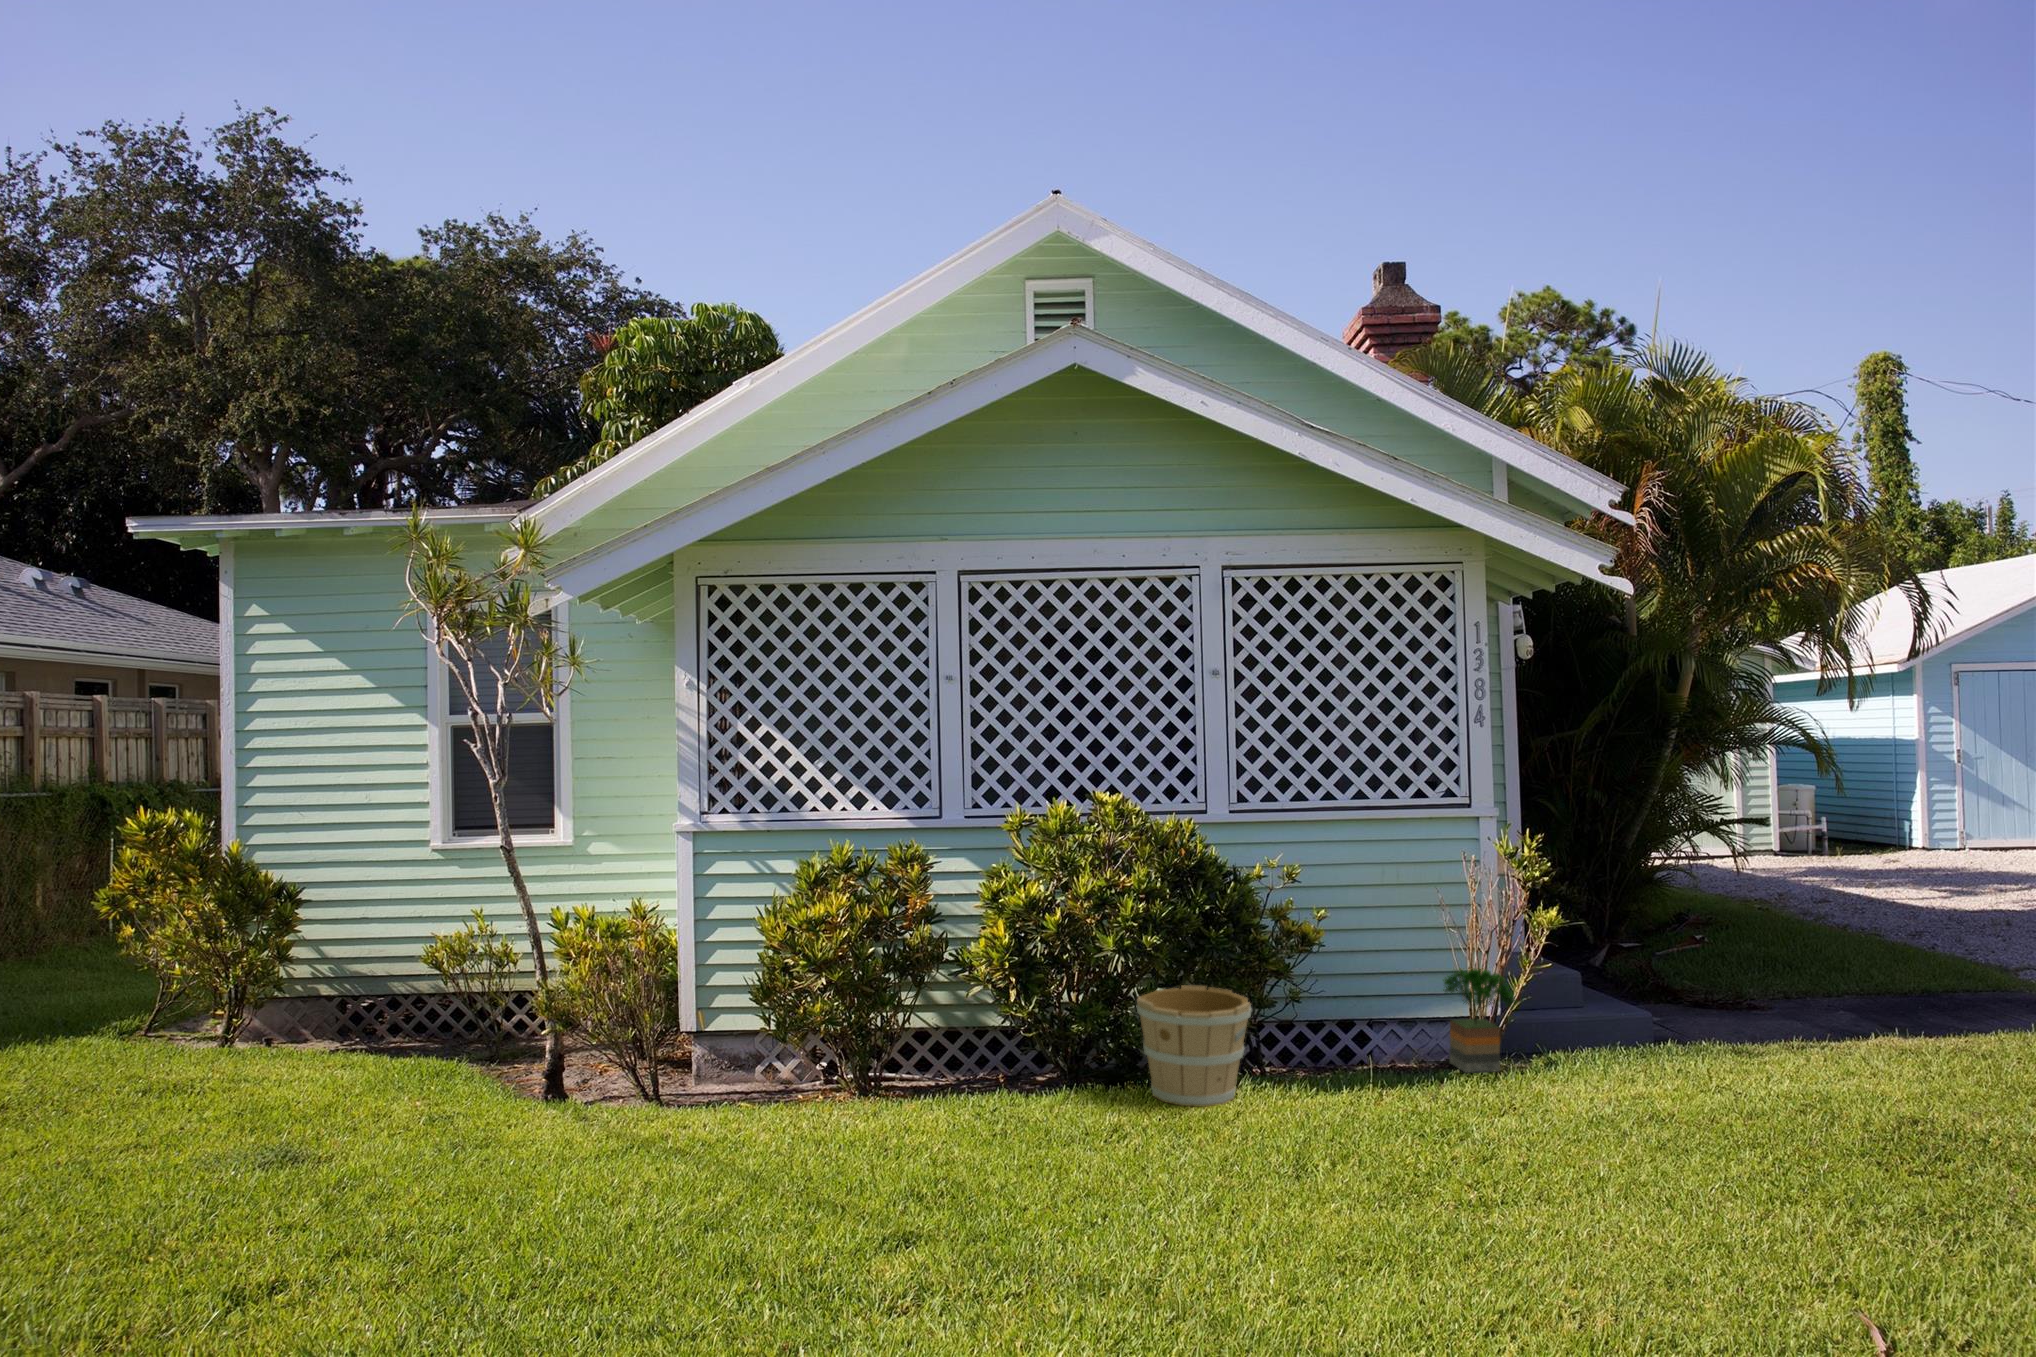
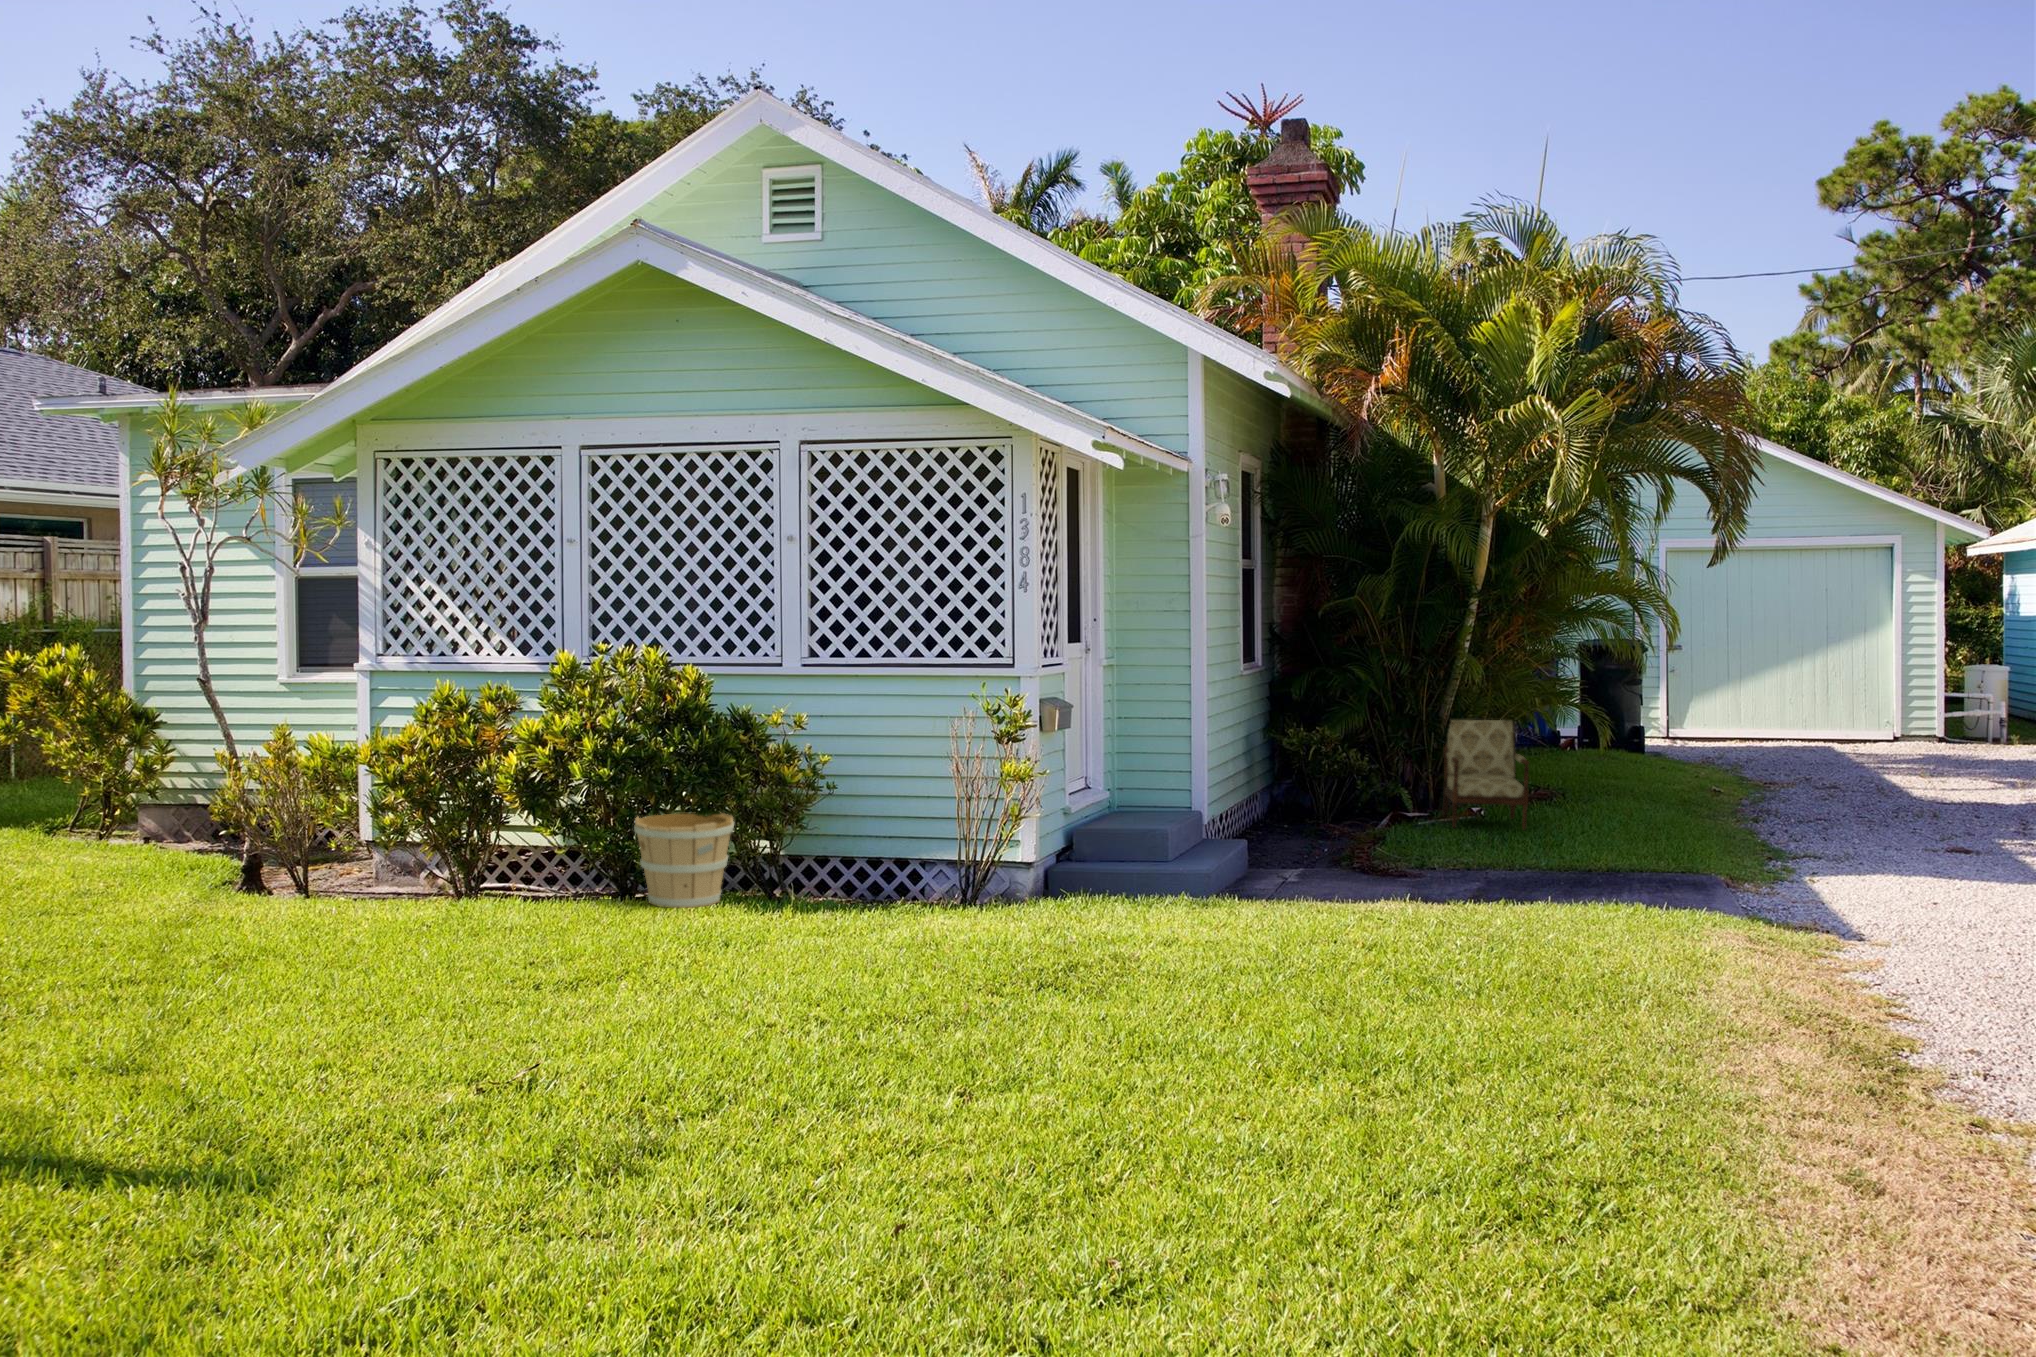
armchair: none [1591,833,1702,939] -> present [1443,720,1529,830]
potted tree: present [1443,968,1516,1073] -> none [944,811,1006,906]

